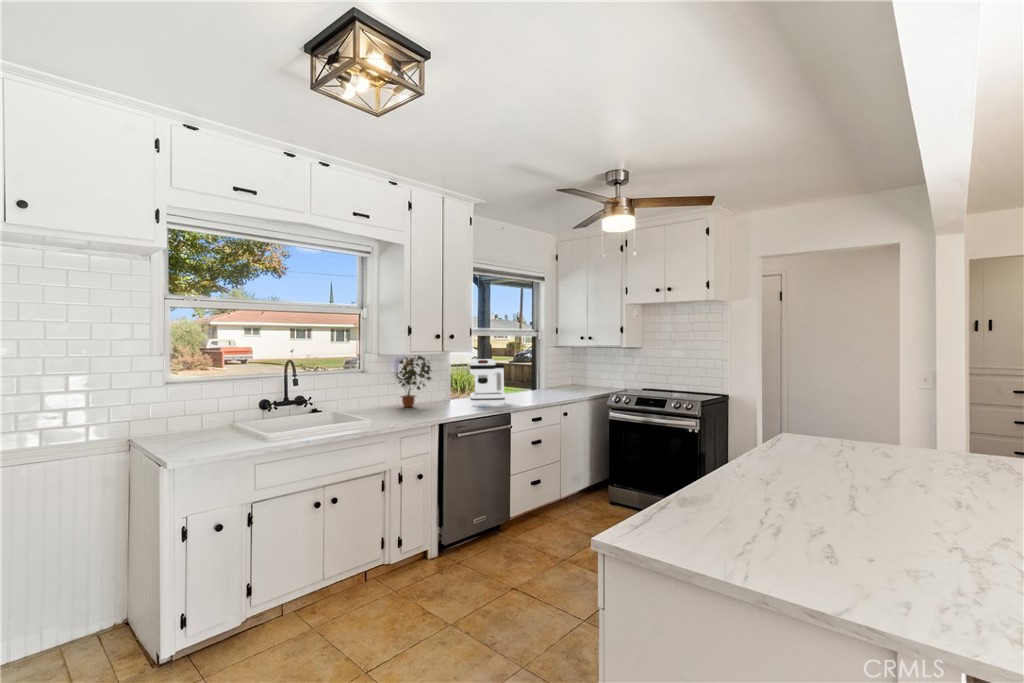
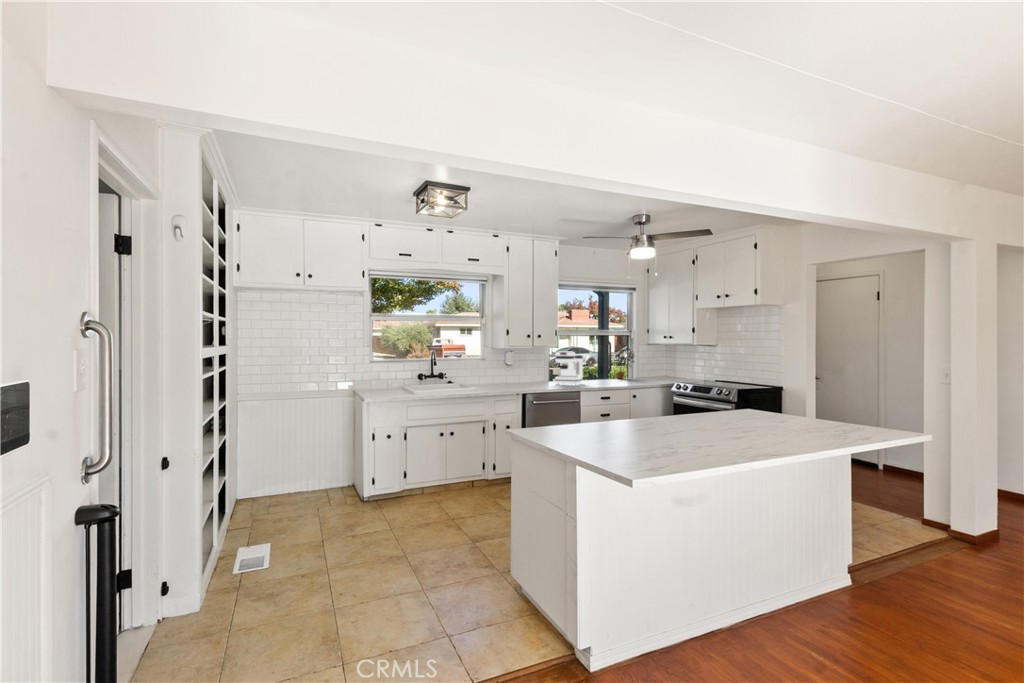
potted plant: present [397,356,431,407] -> present [609,345,634,379]

